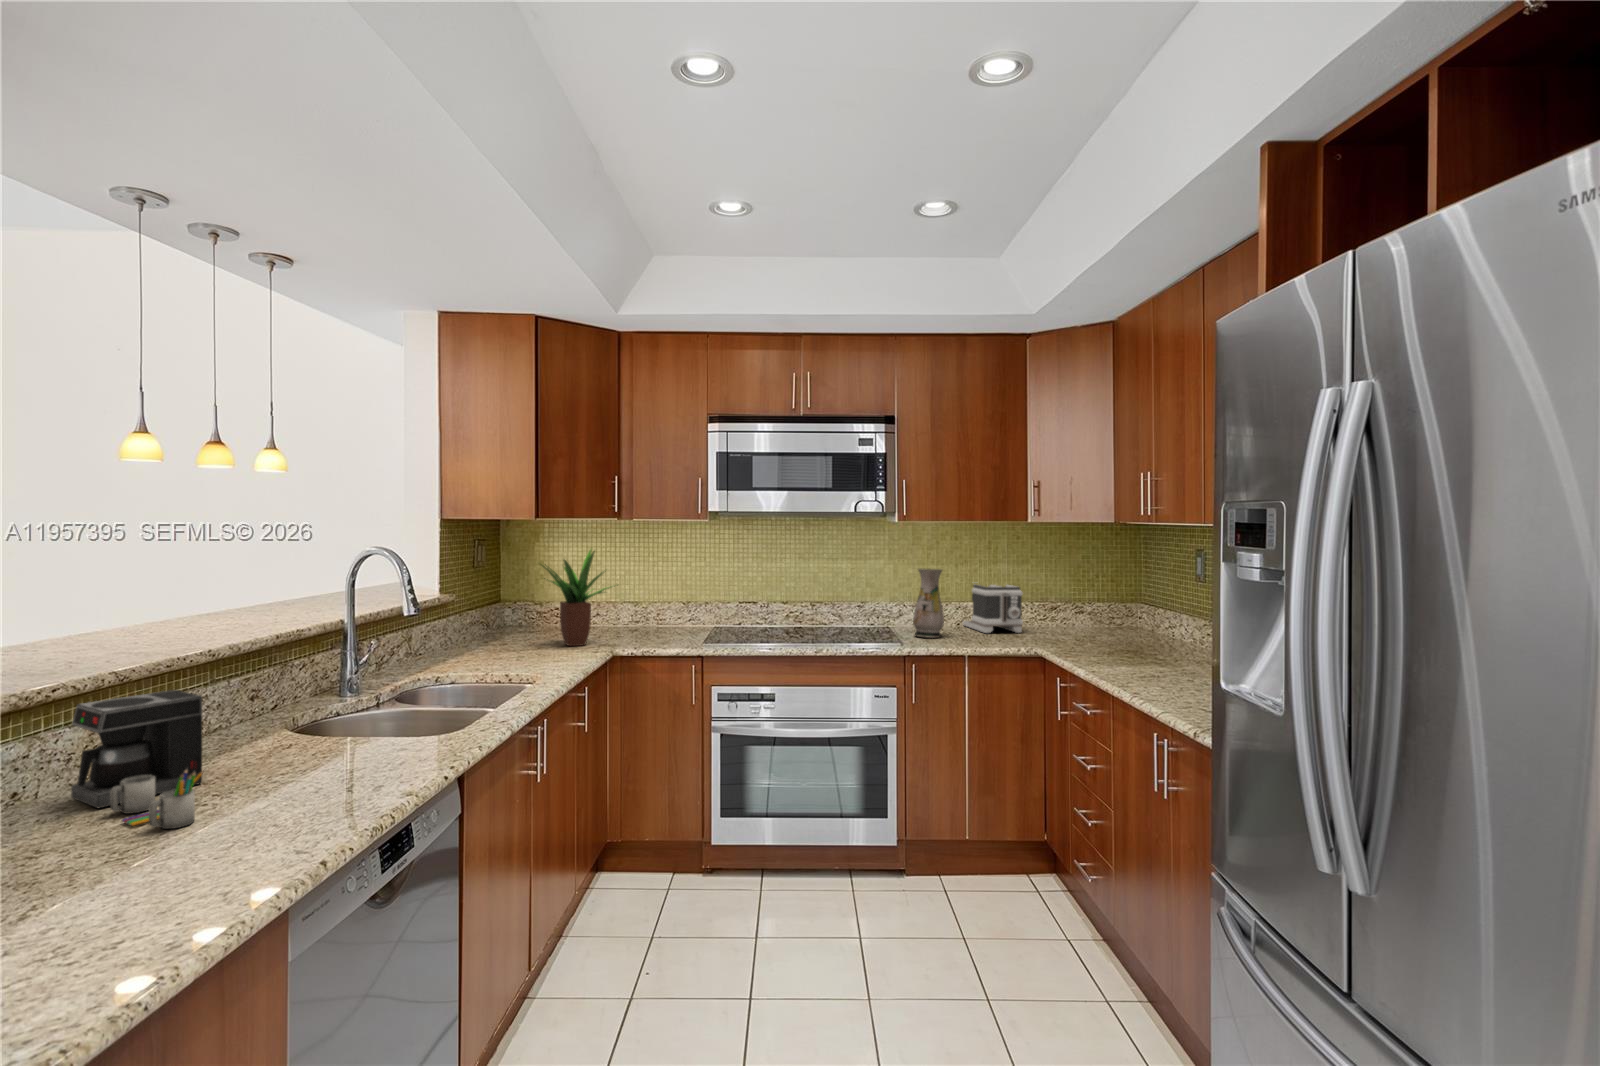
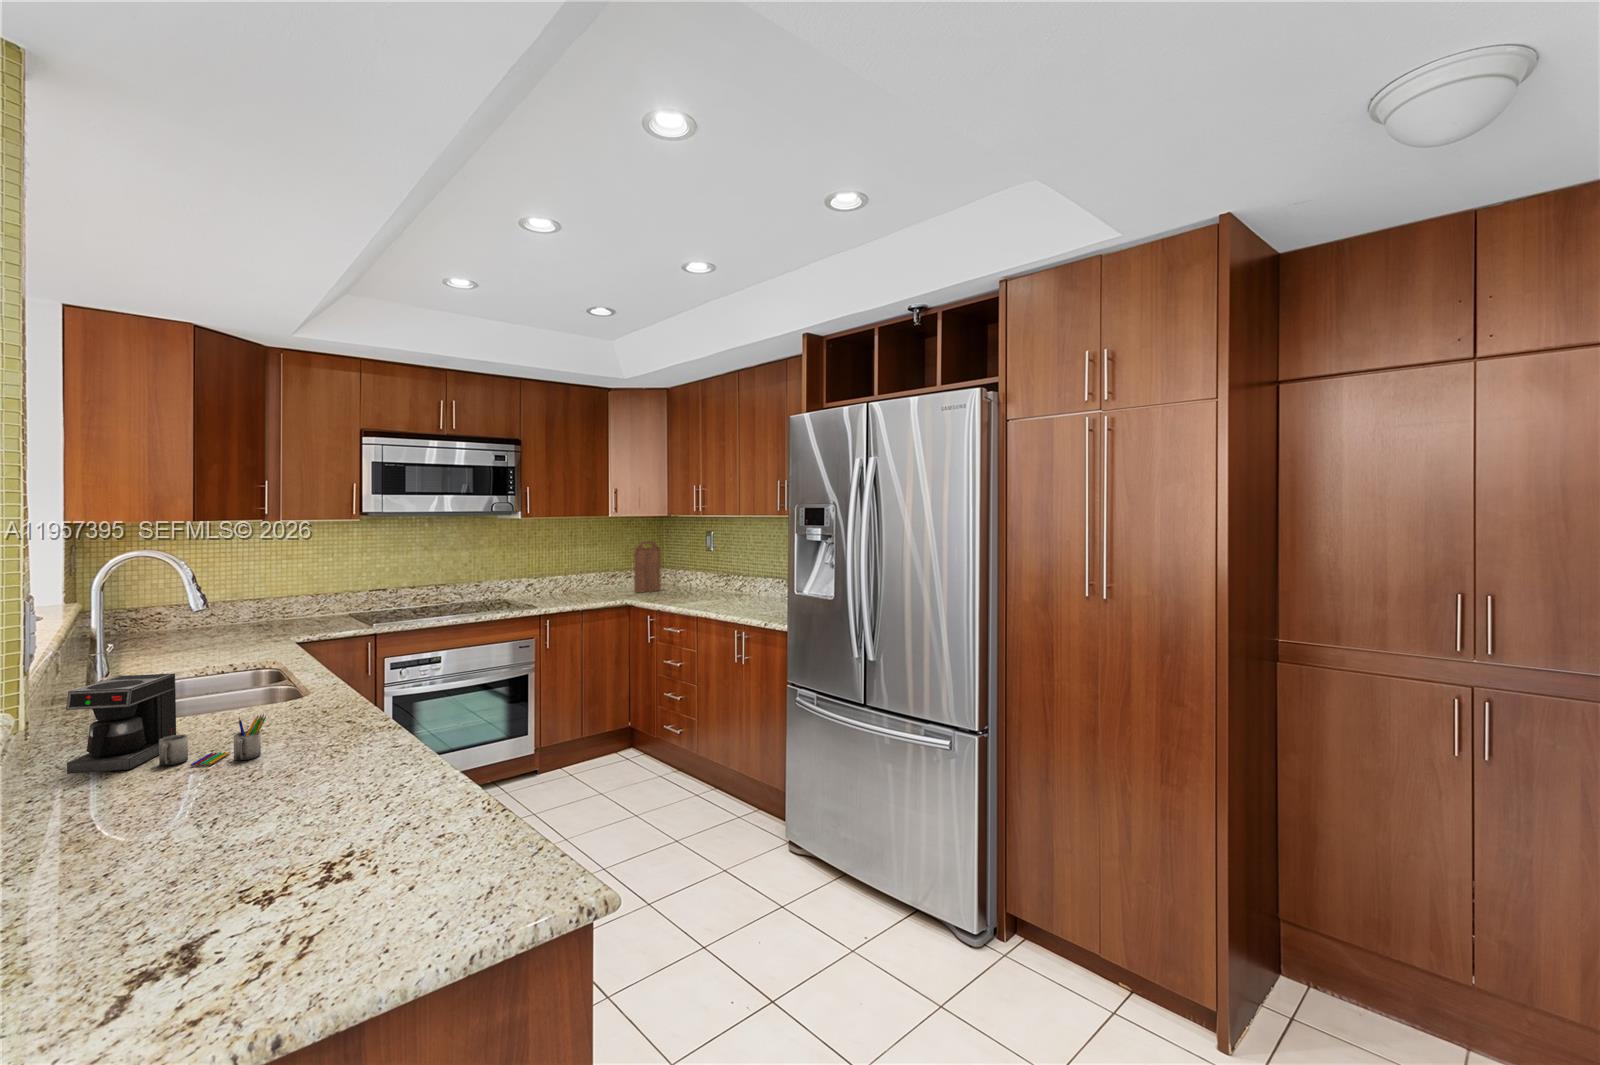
potted plant: present [542,550,615,646] -> none [183,546,272,640]
cutting board: none [1080,557,1126,635] -> present [634,541,661,593]
vase: present [913,569,944,638] -> none [526,553,550,603]
toaster: present [963,584,1023,633] -> none [547,562,598,598]

